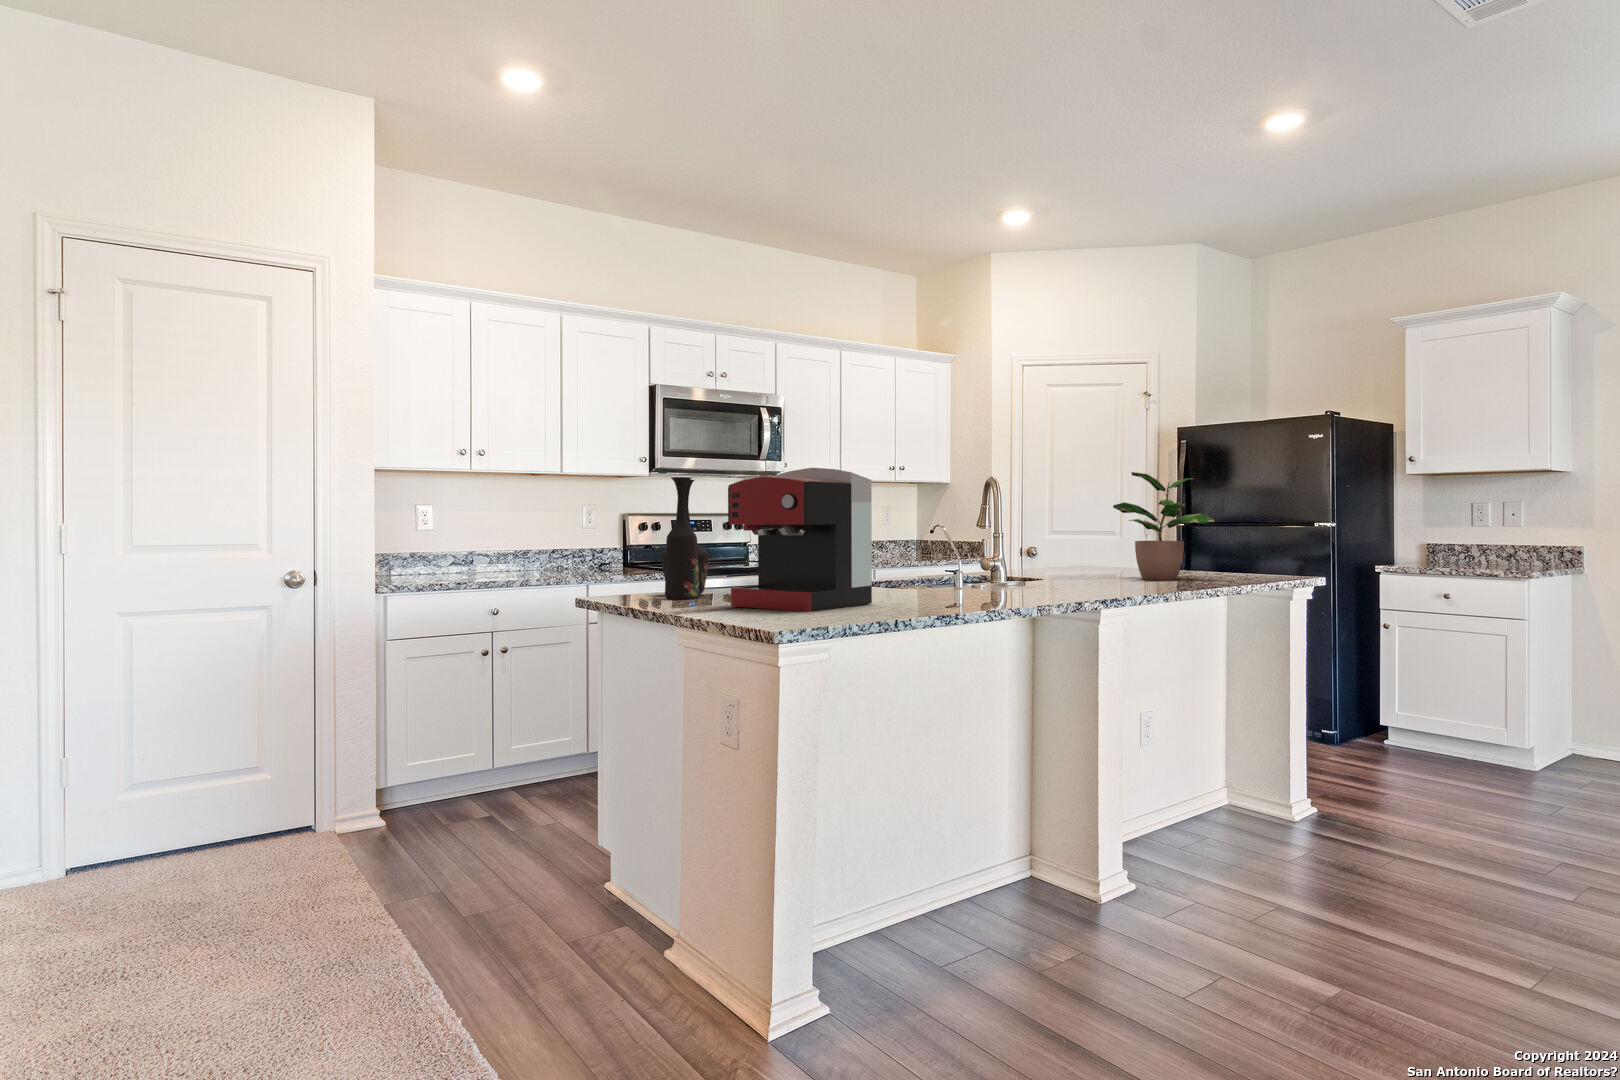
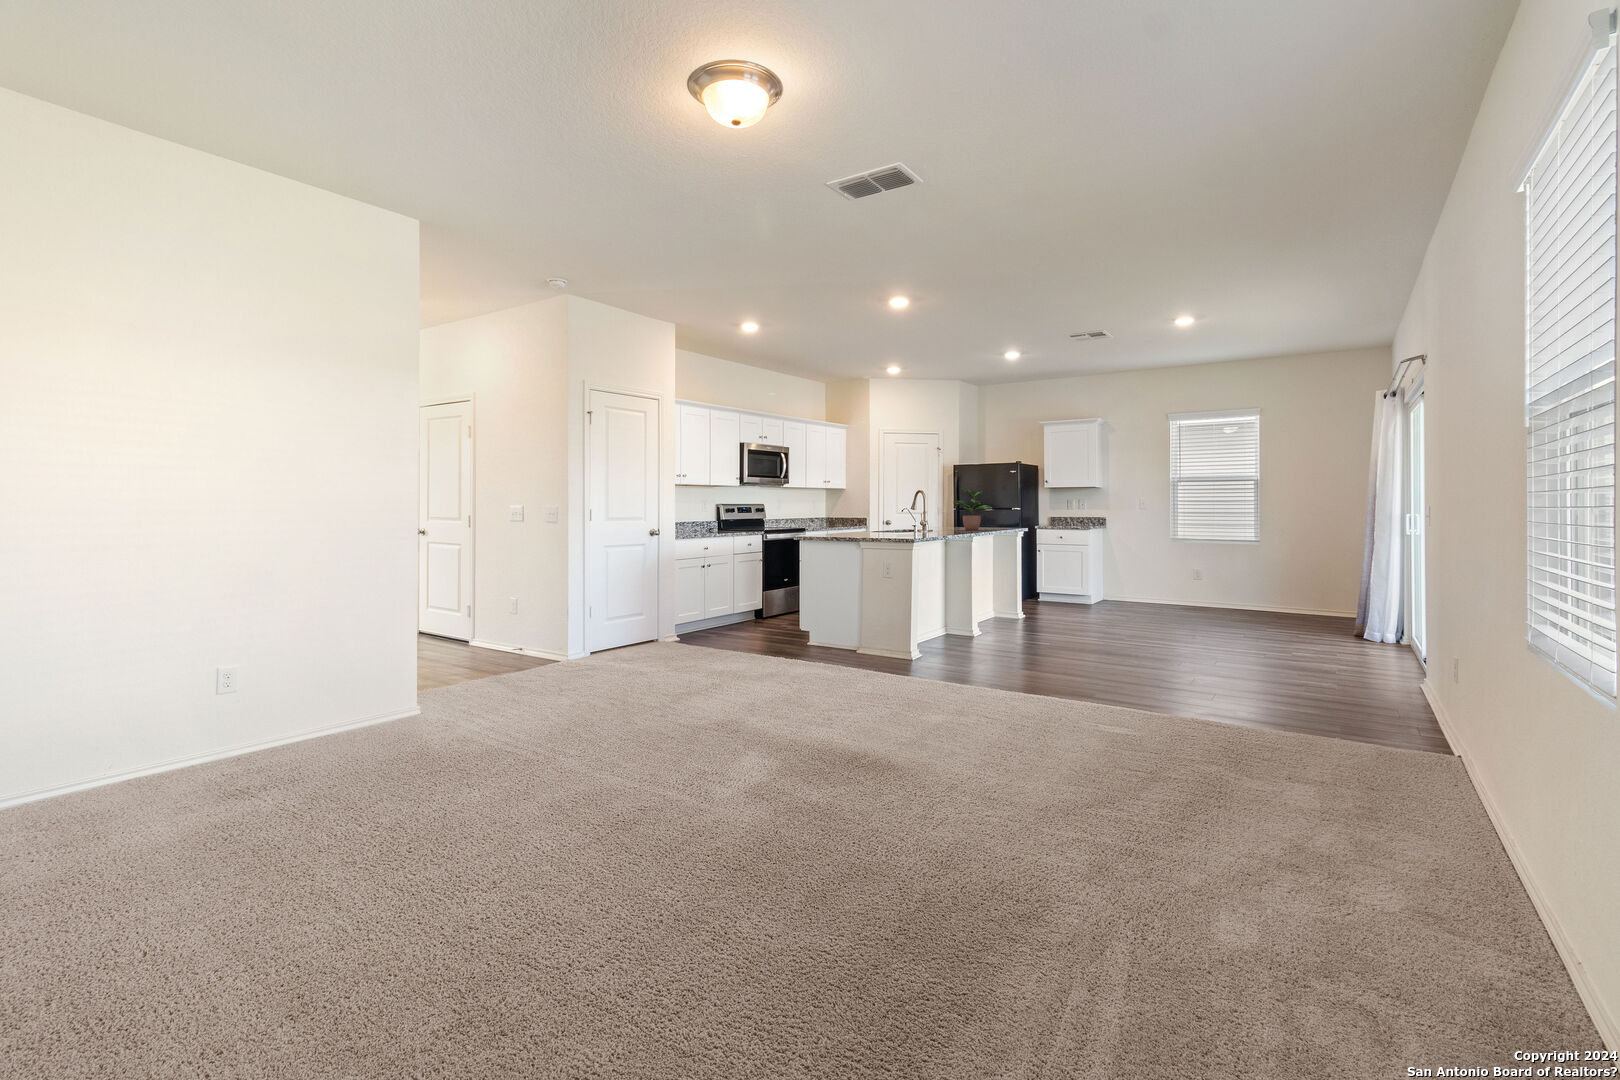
coffee maker: present [728,468,872,612] -> none [876,491,914,536]
vase: present [660,476,710,600] -> none [823,492,846,536]

